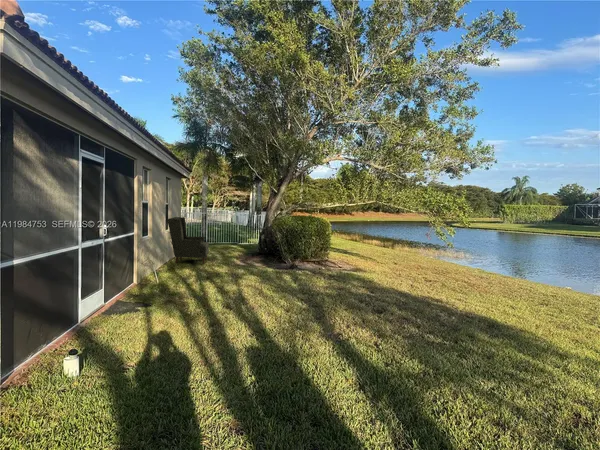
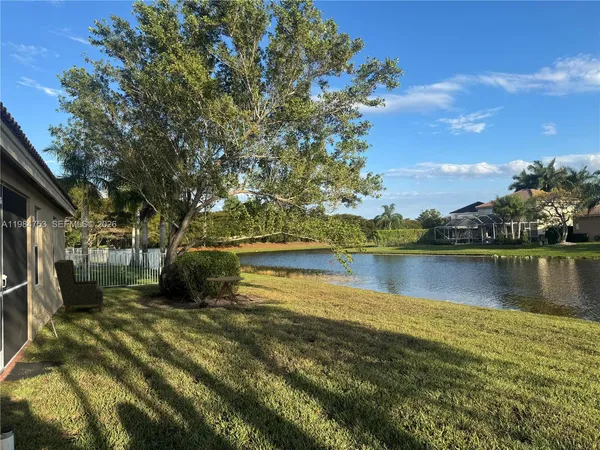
round table: none [297,242,333,270] -> present [207,277,245,306]

